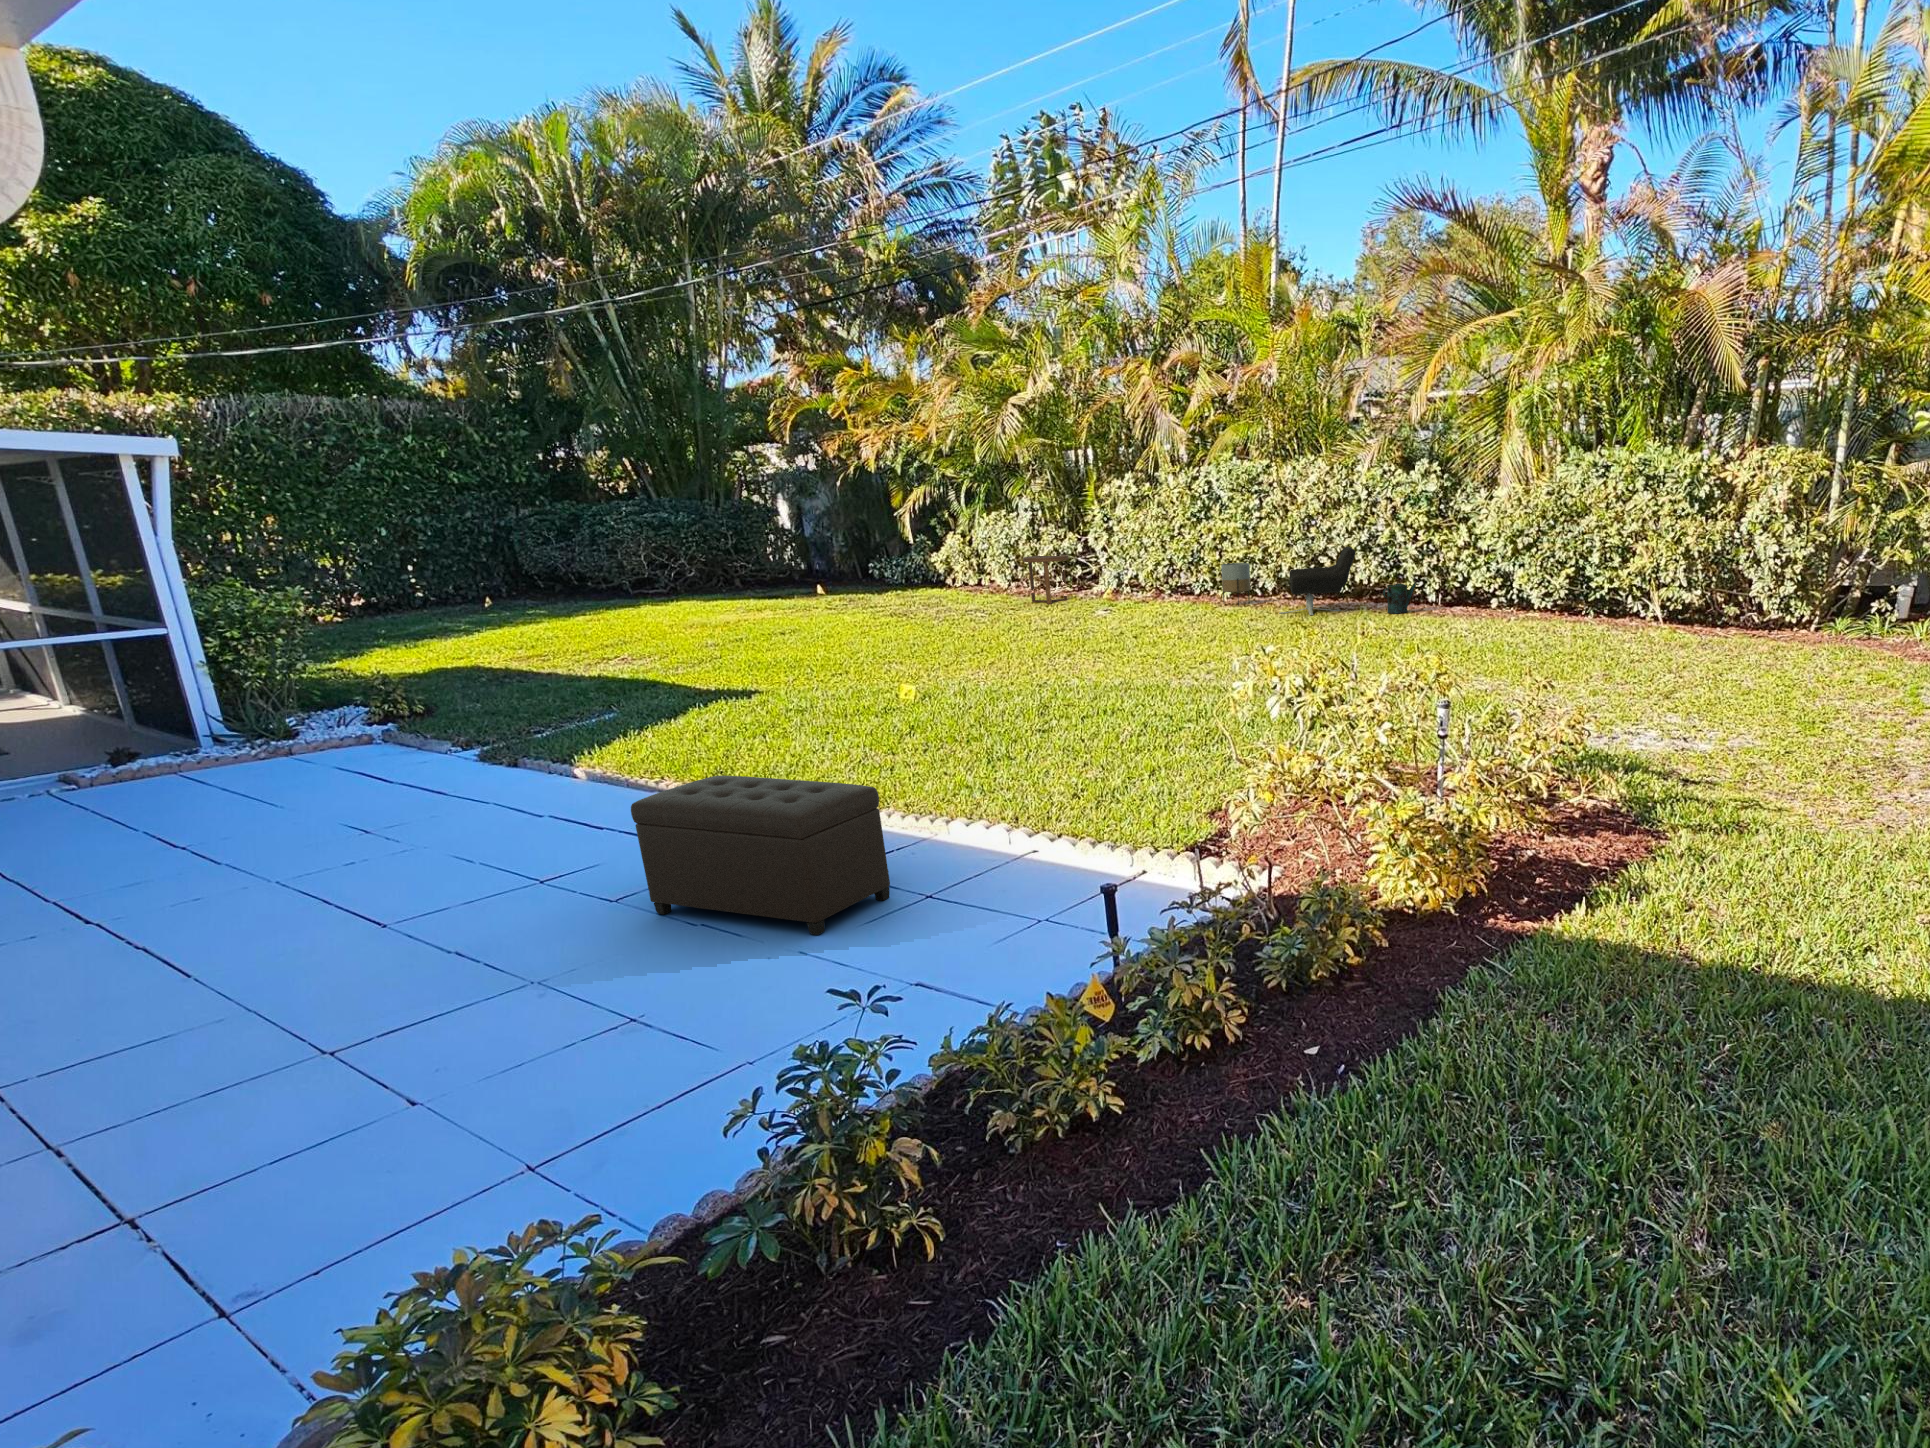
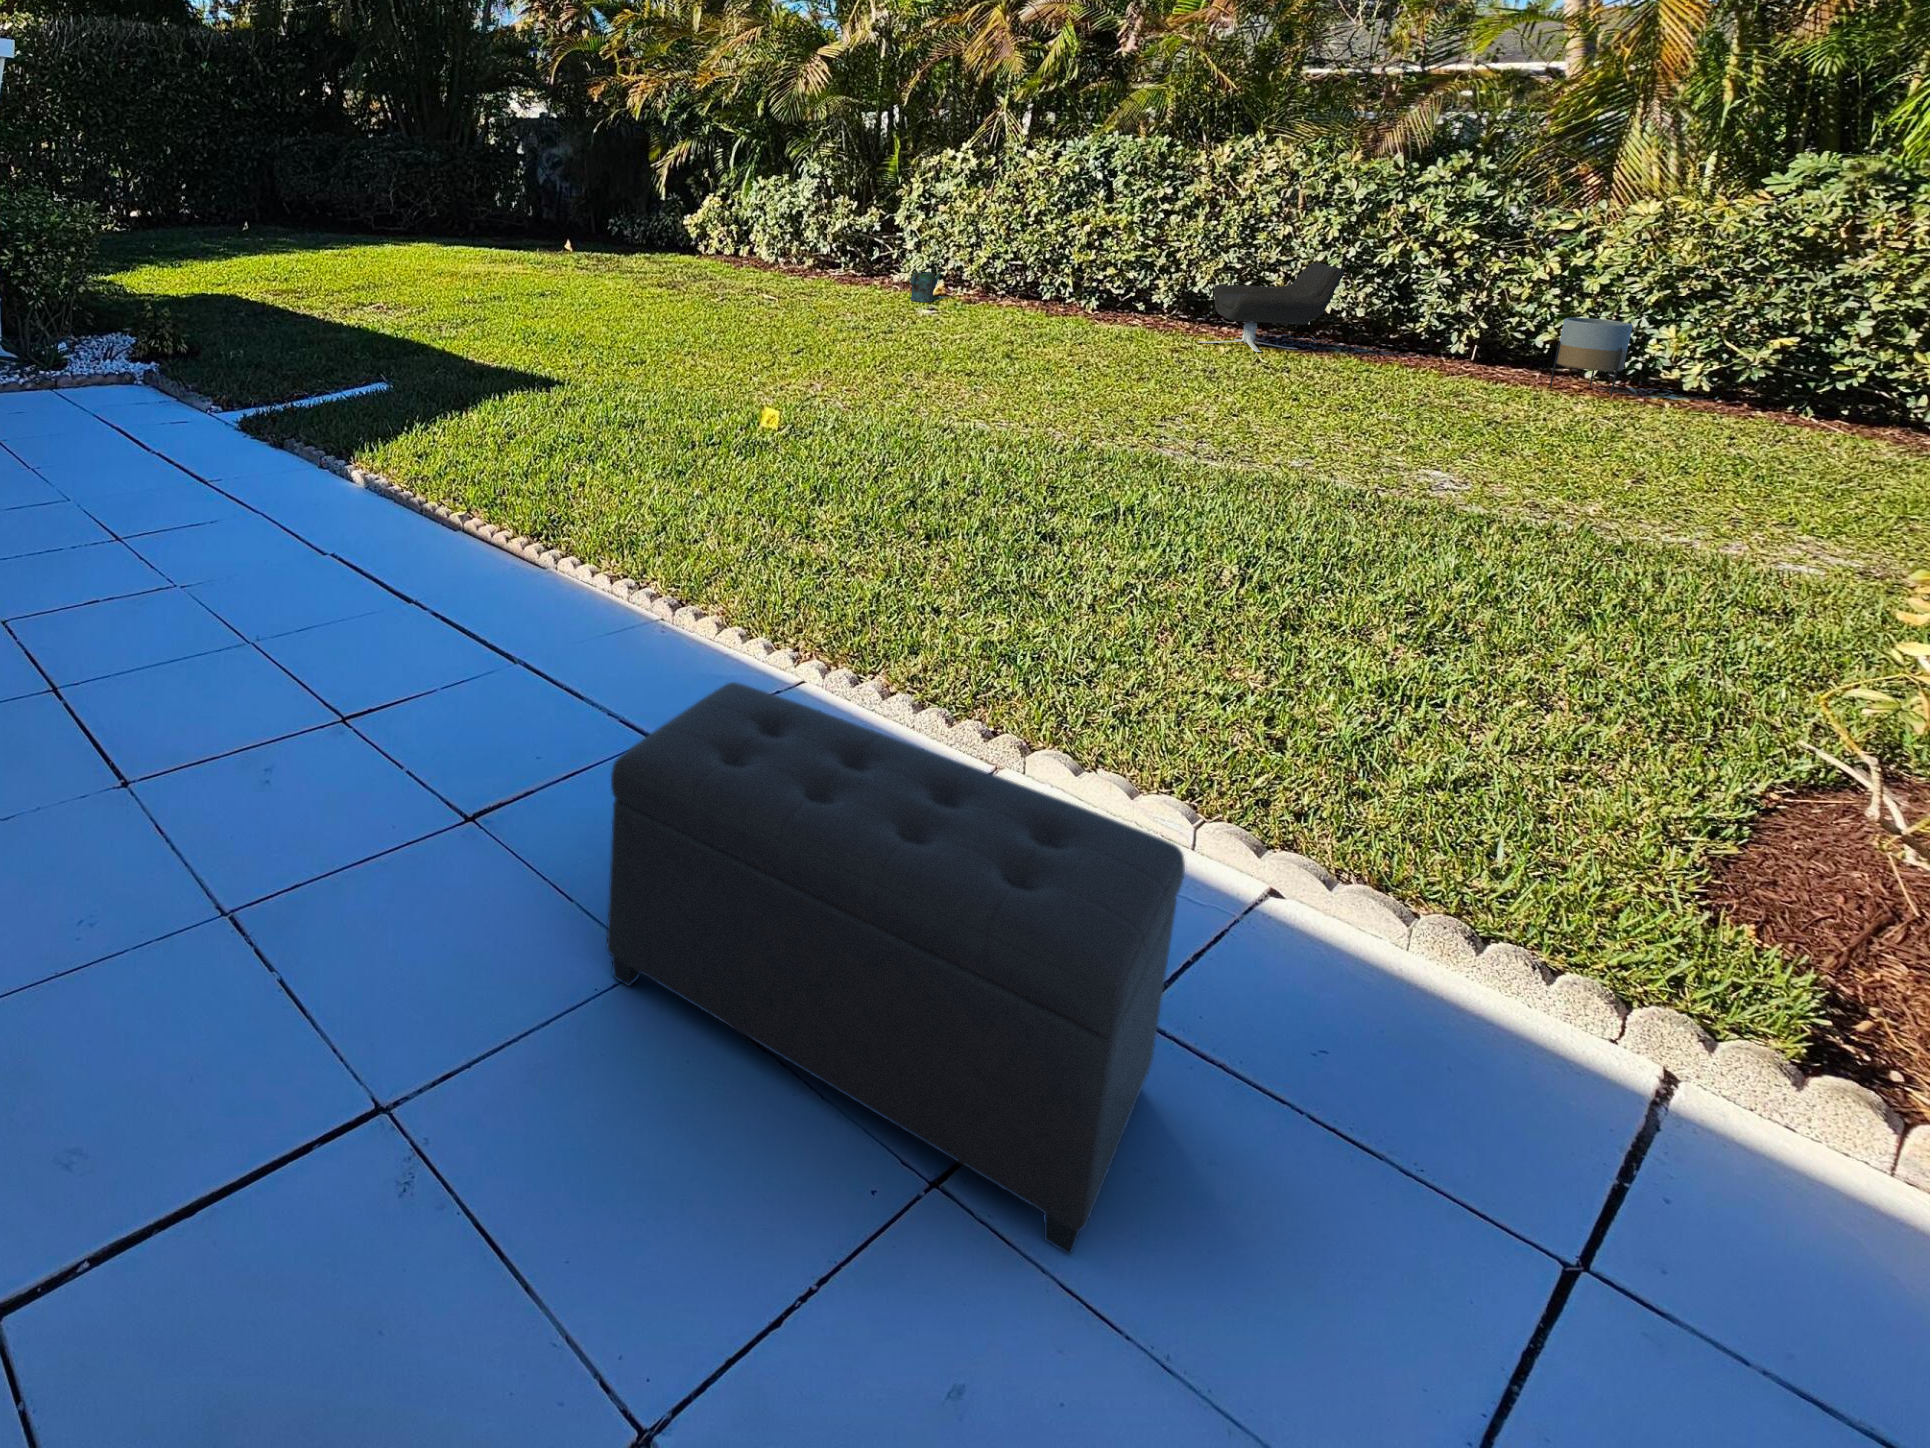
side table: present [1023,555,1068,604] -> none [807,229,862,288]
planter: present [1221,563,1251,606] -> present [1549,318,1633,396]
watering can: present [1383,578,1420,613] -> present [910,267,945,302]

